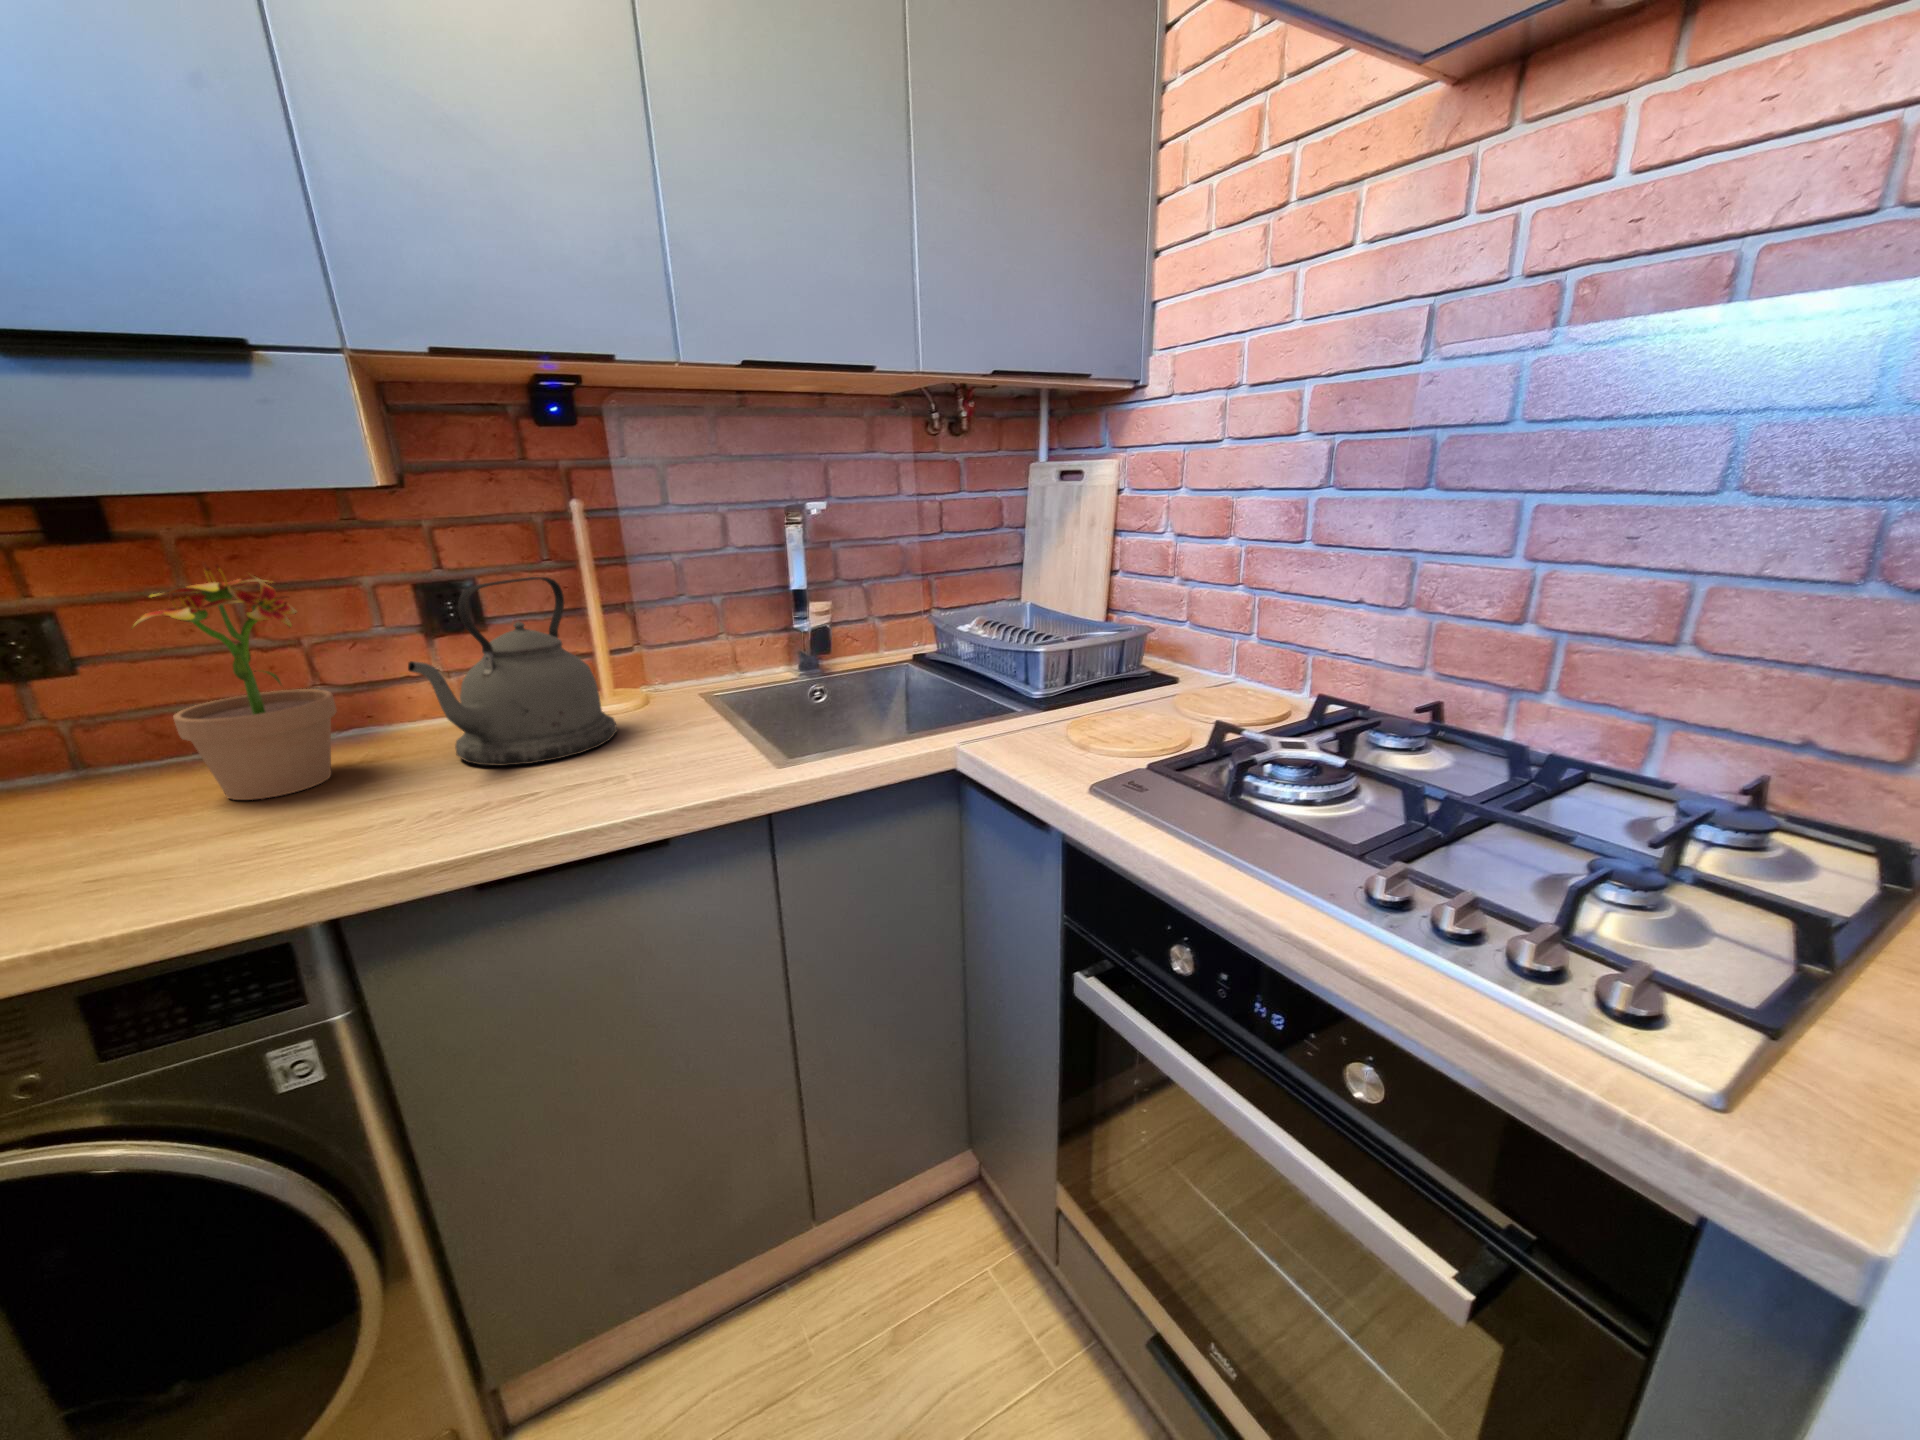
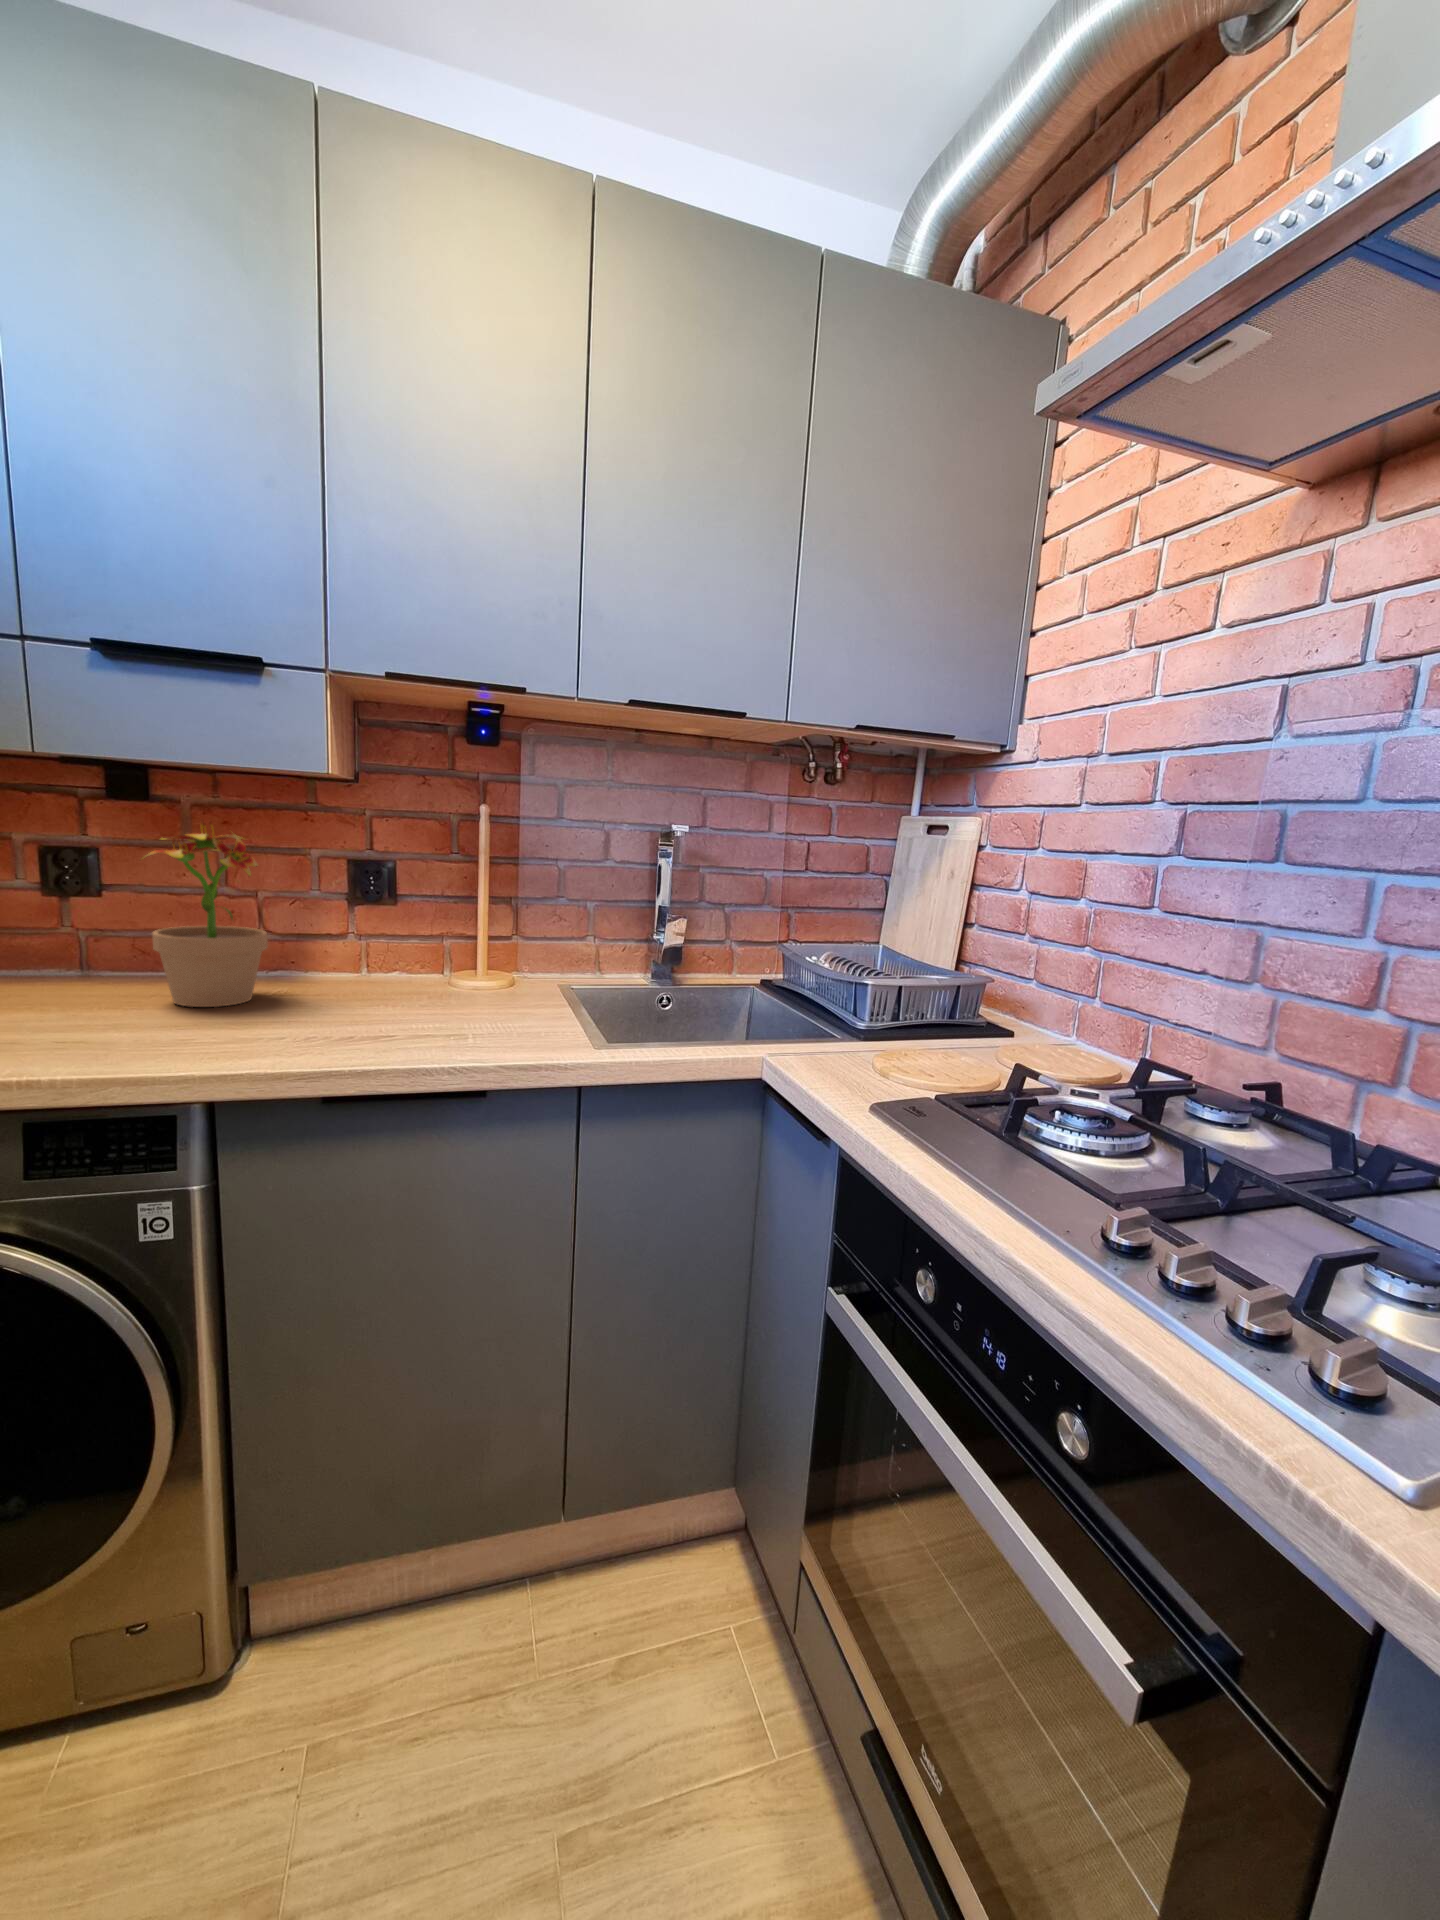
kettle: present [408,577,617,766] -> none [321,860,479,1013]

